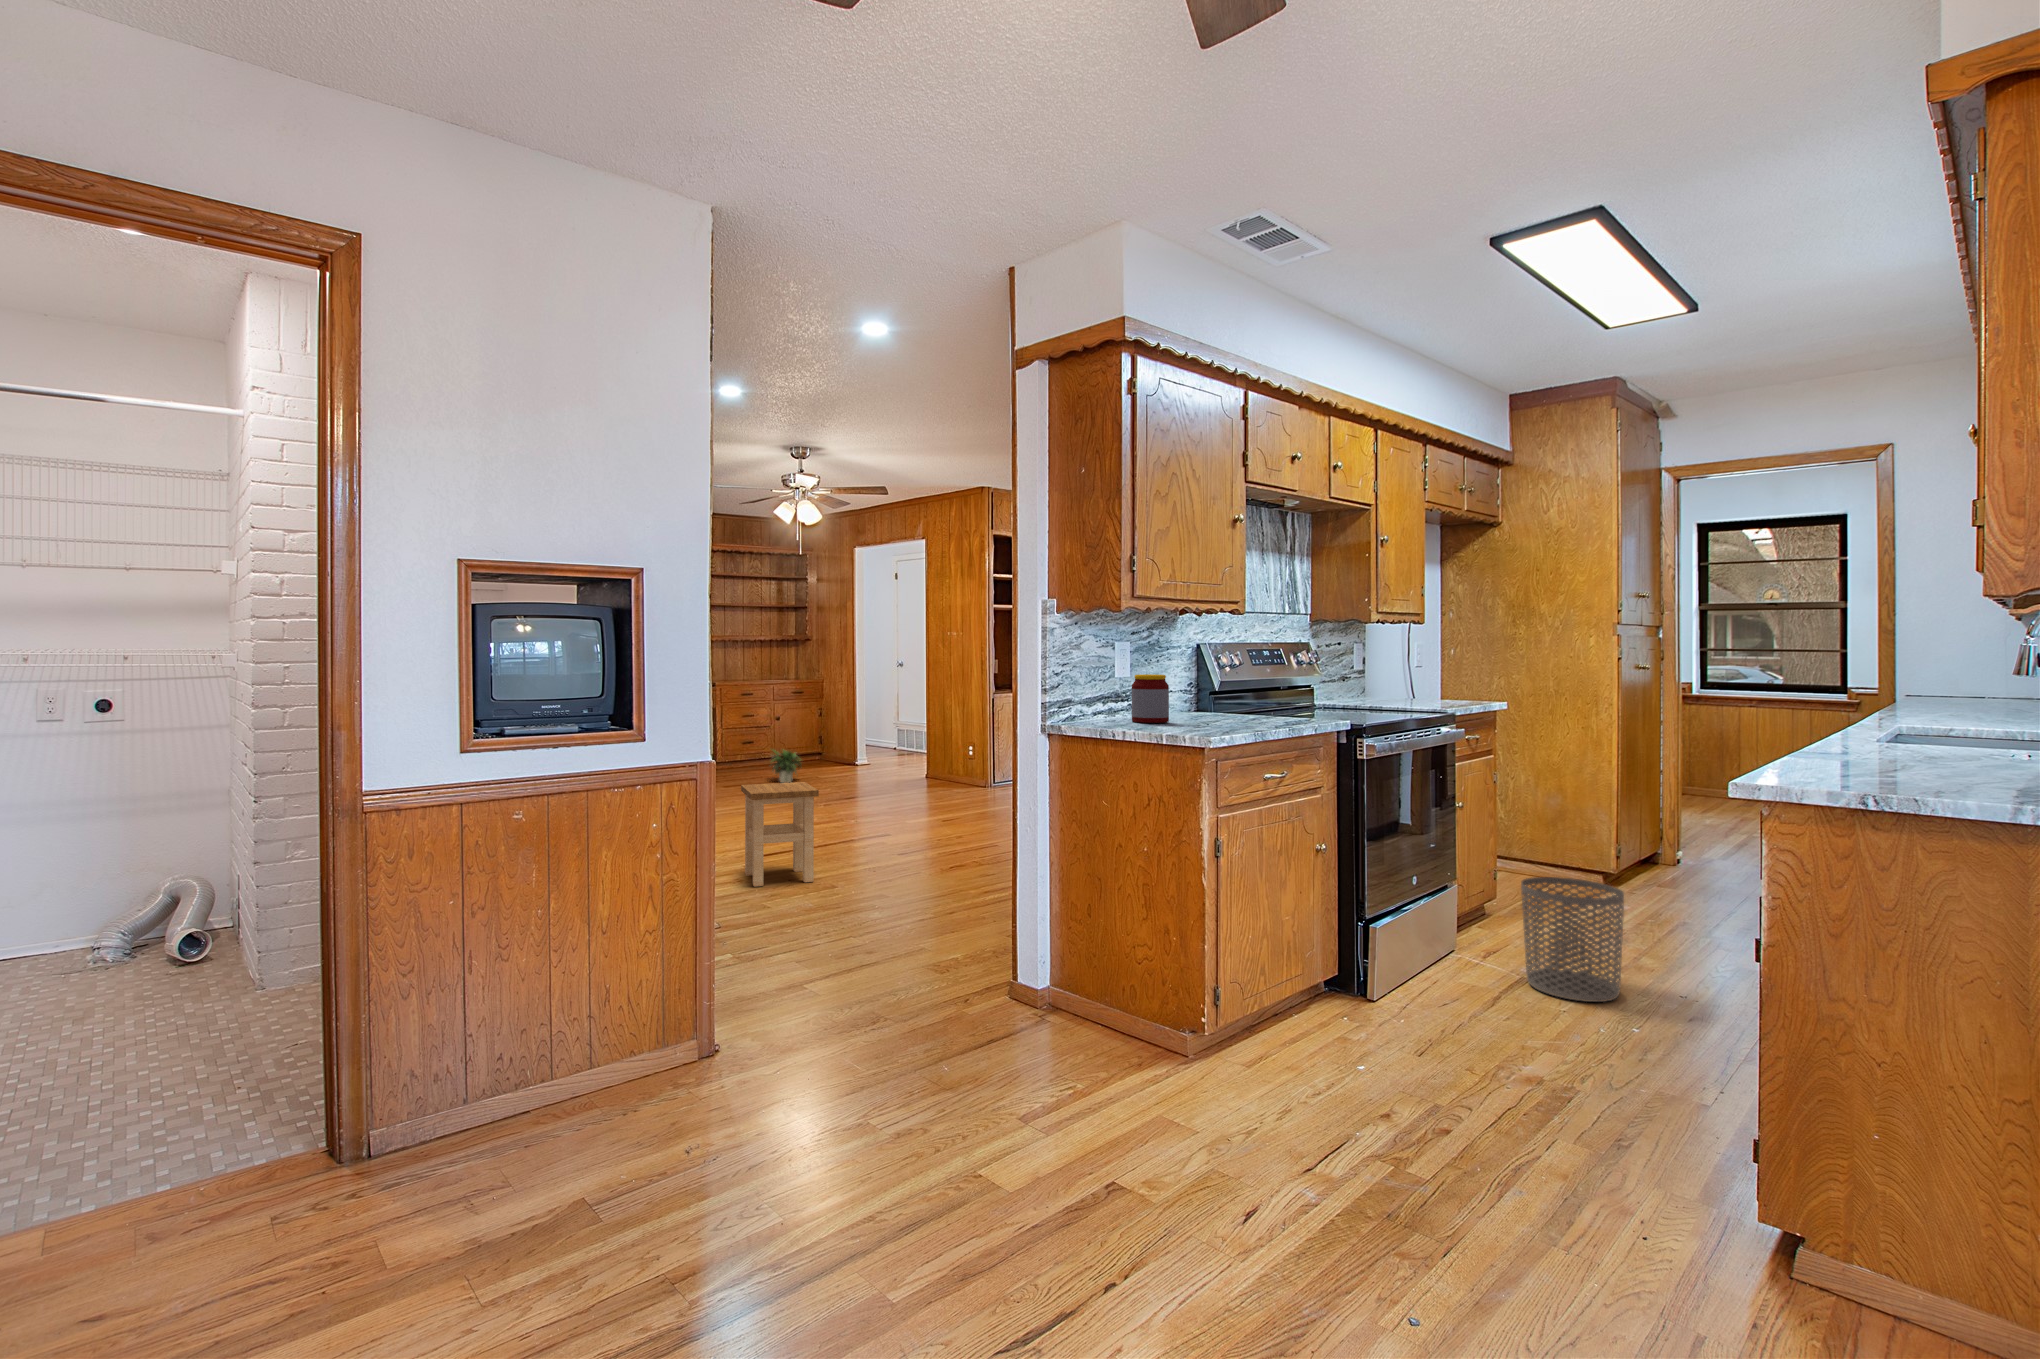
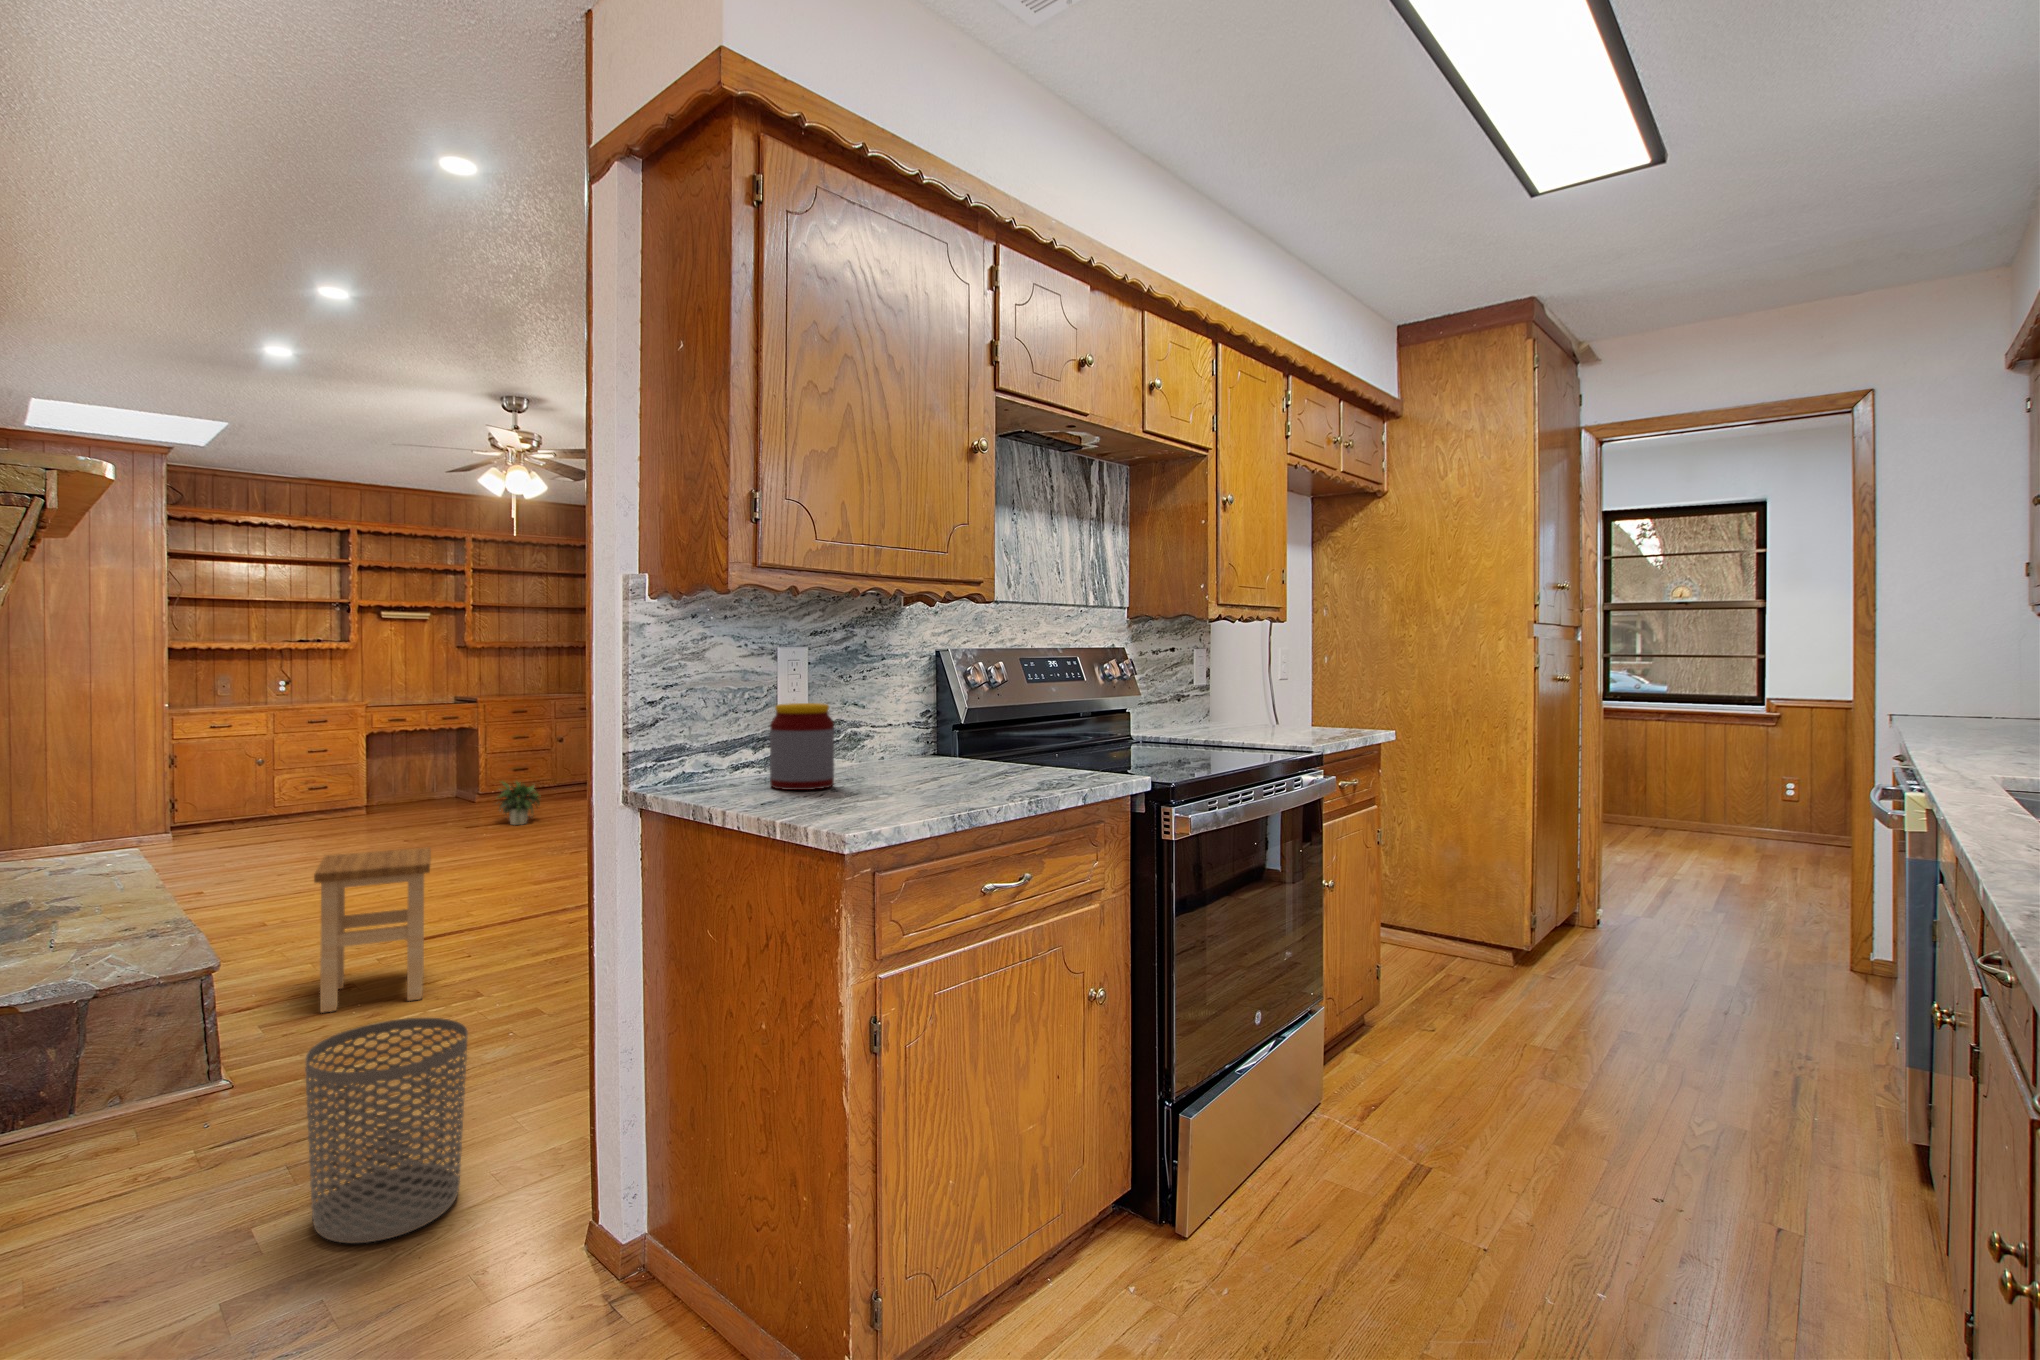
waste bin: present [1521,877,1624,1002] -> present [305,1018,468,1243]

